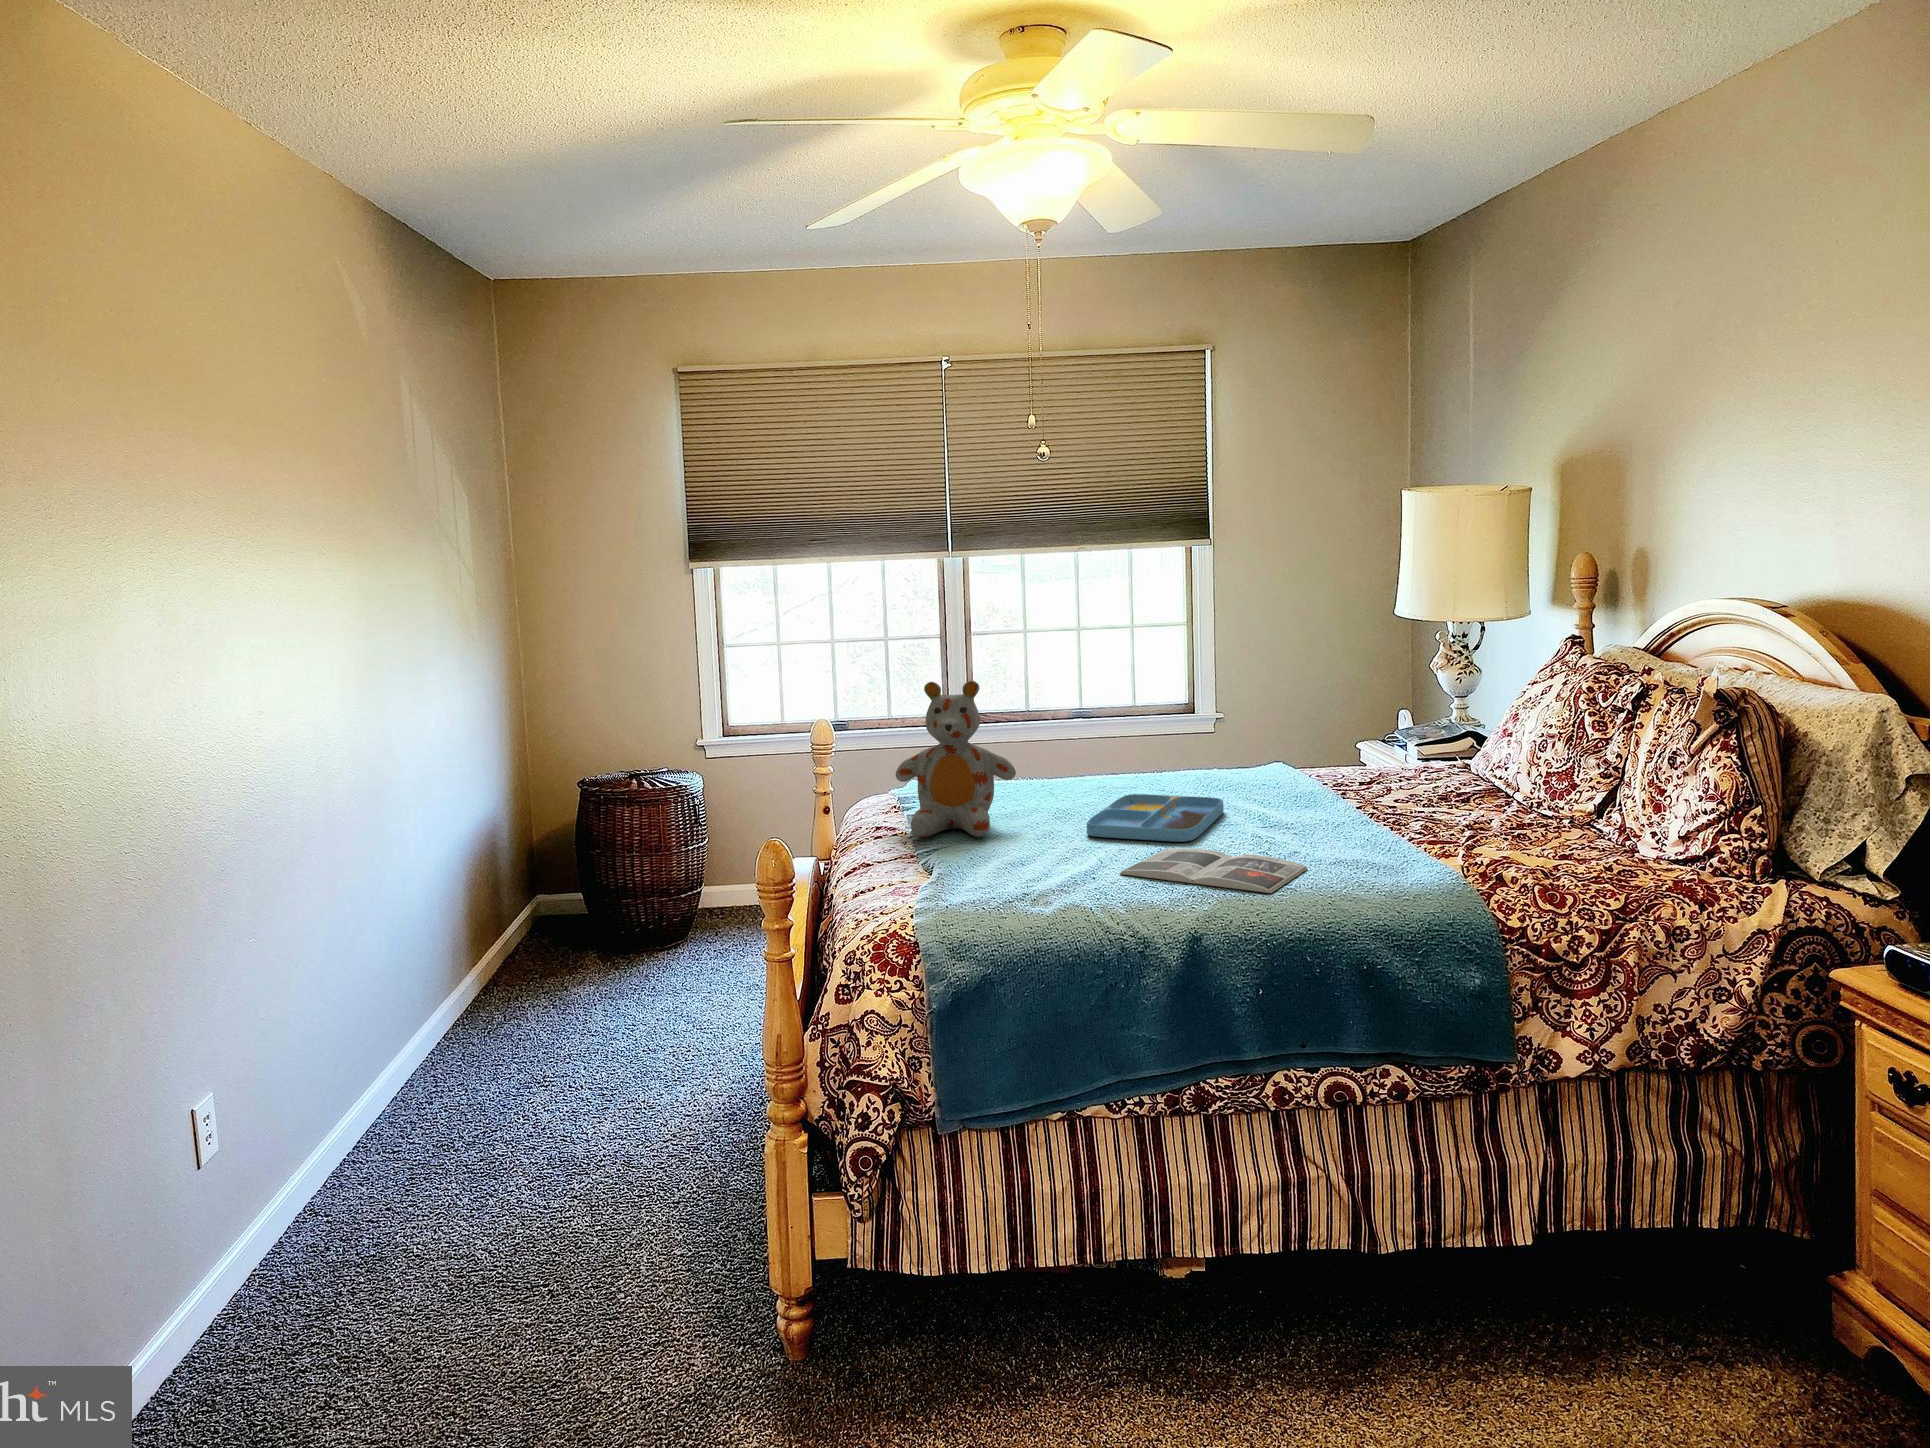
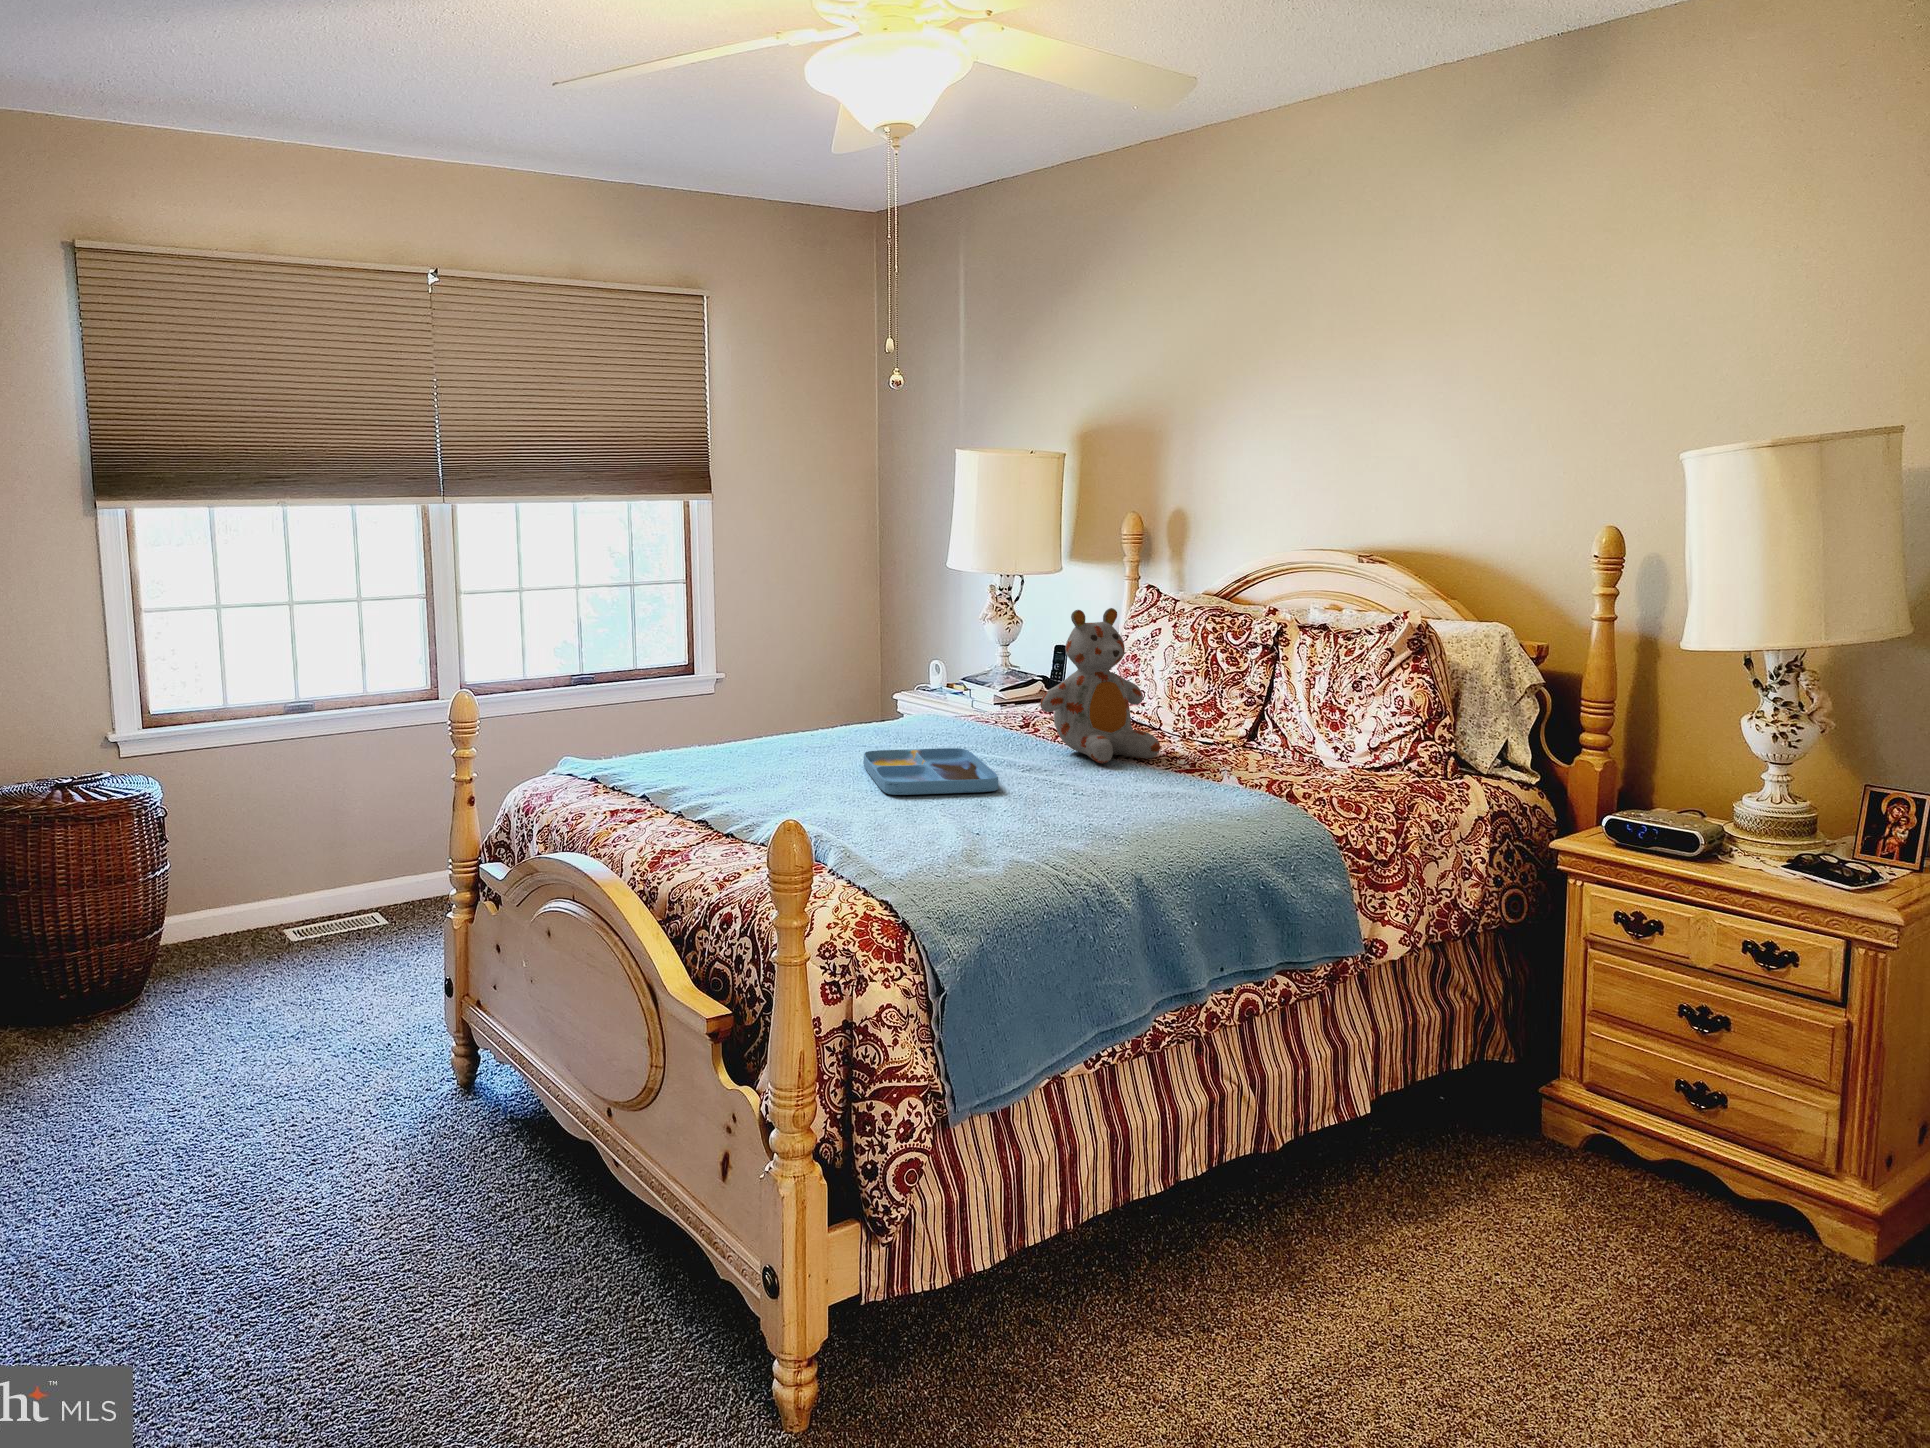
stuffed bear: present [896,681,1016,838] -> present [1040,608,1160,763]
magazine: present [1119,849,1308,893] -> none [992,795,1164,827]

